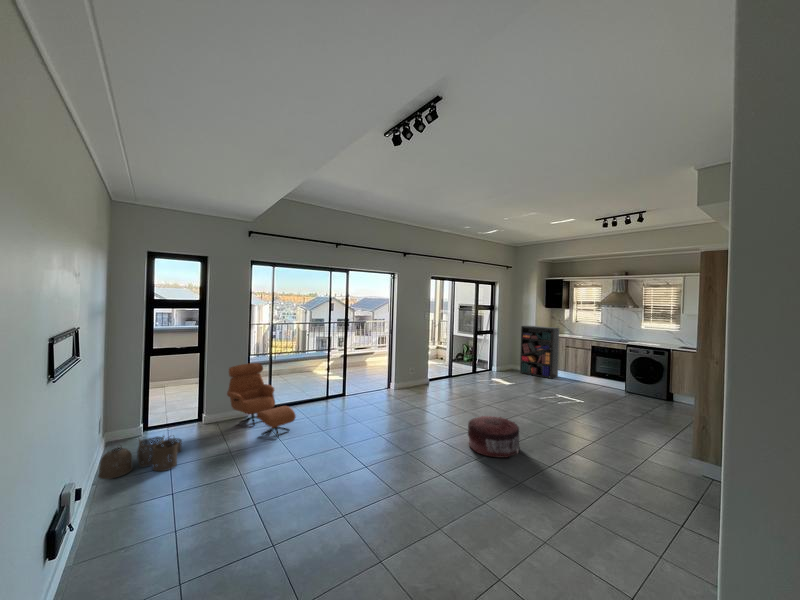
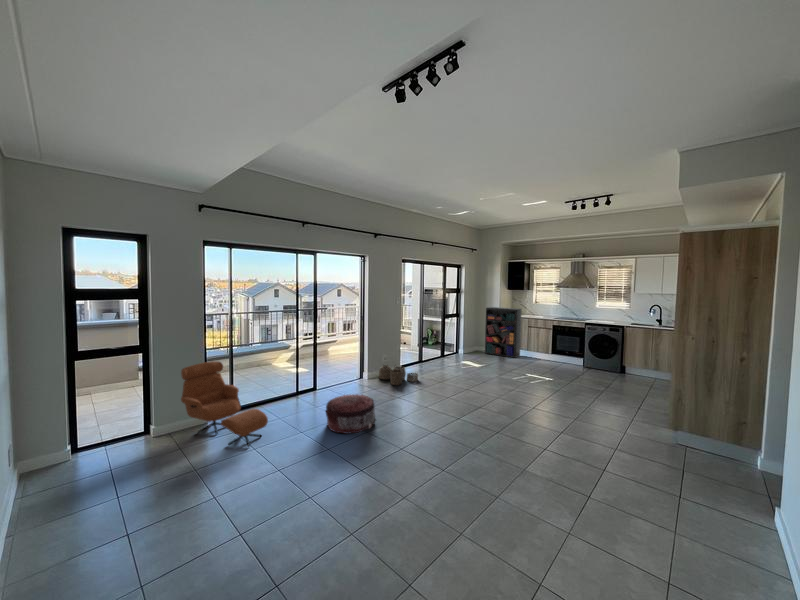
pouf: present [468,416,520,458] -> present [326,394,376,434]
woven basket: present [98,436,182,479] -> present [379,365,418,385]

